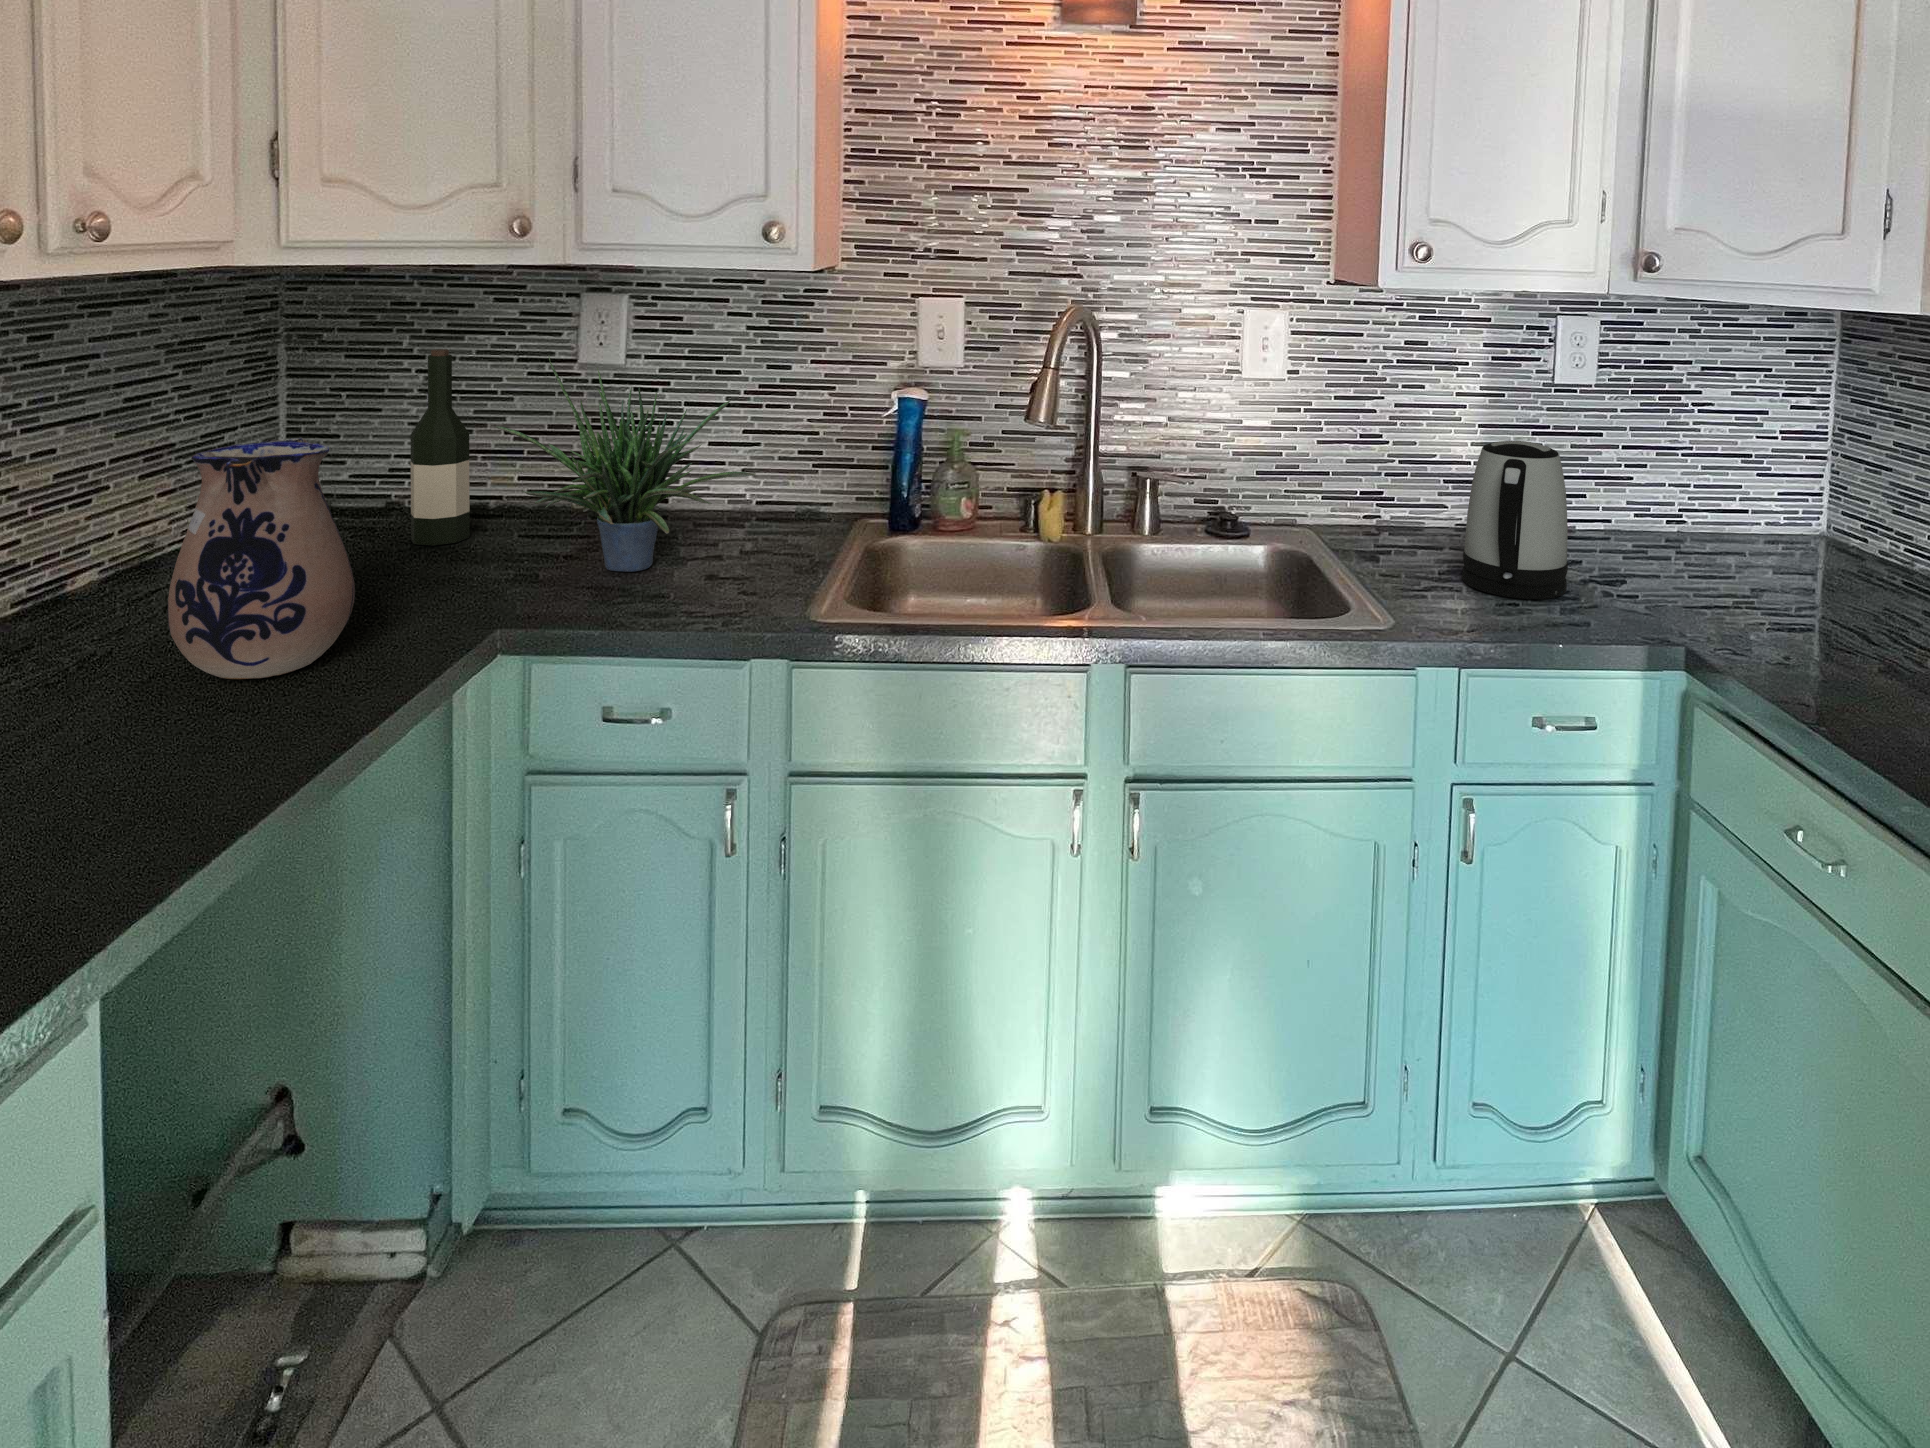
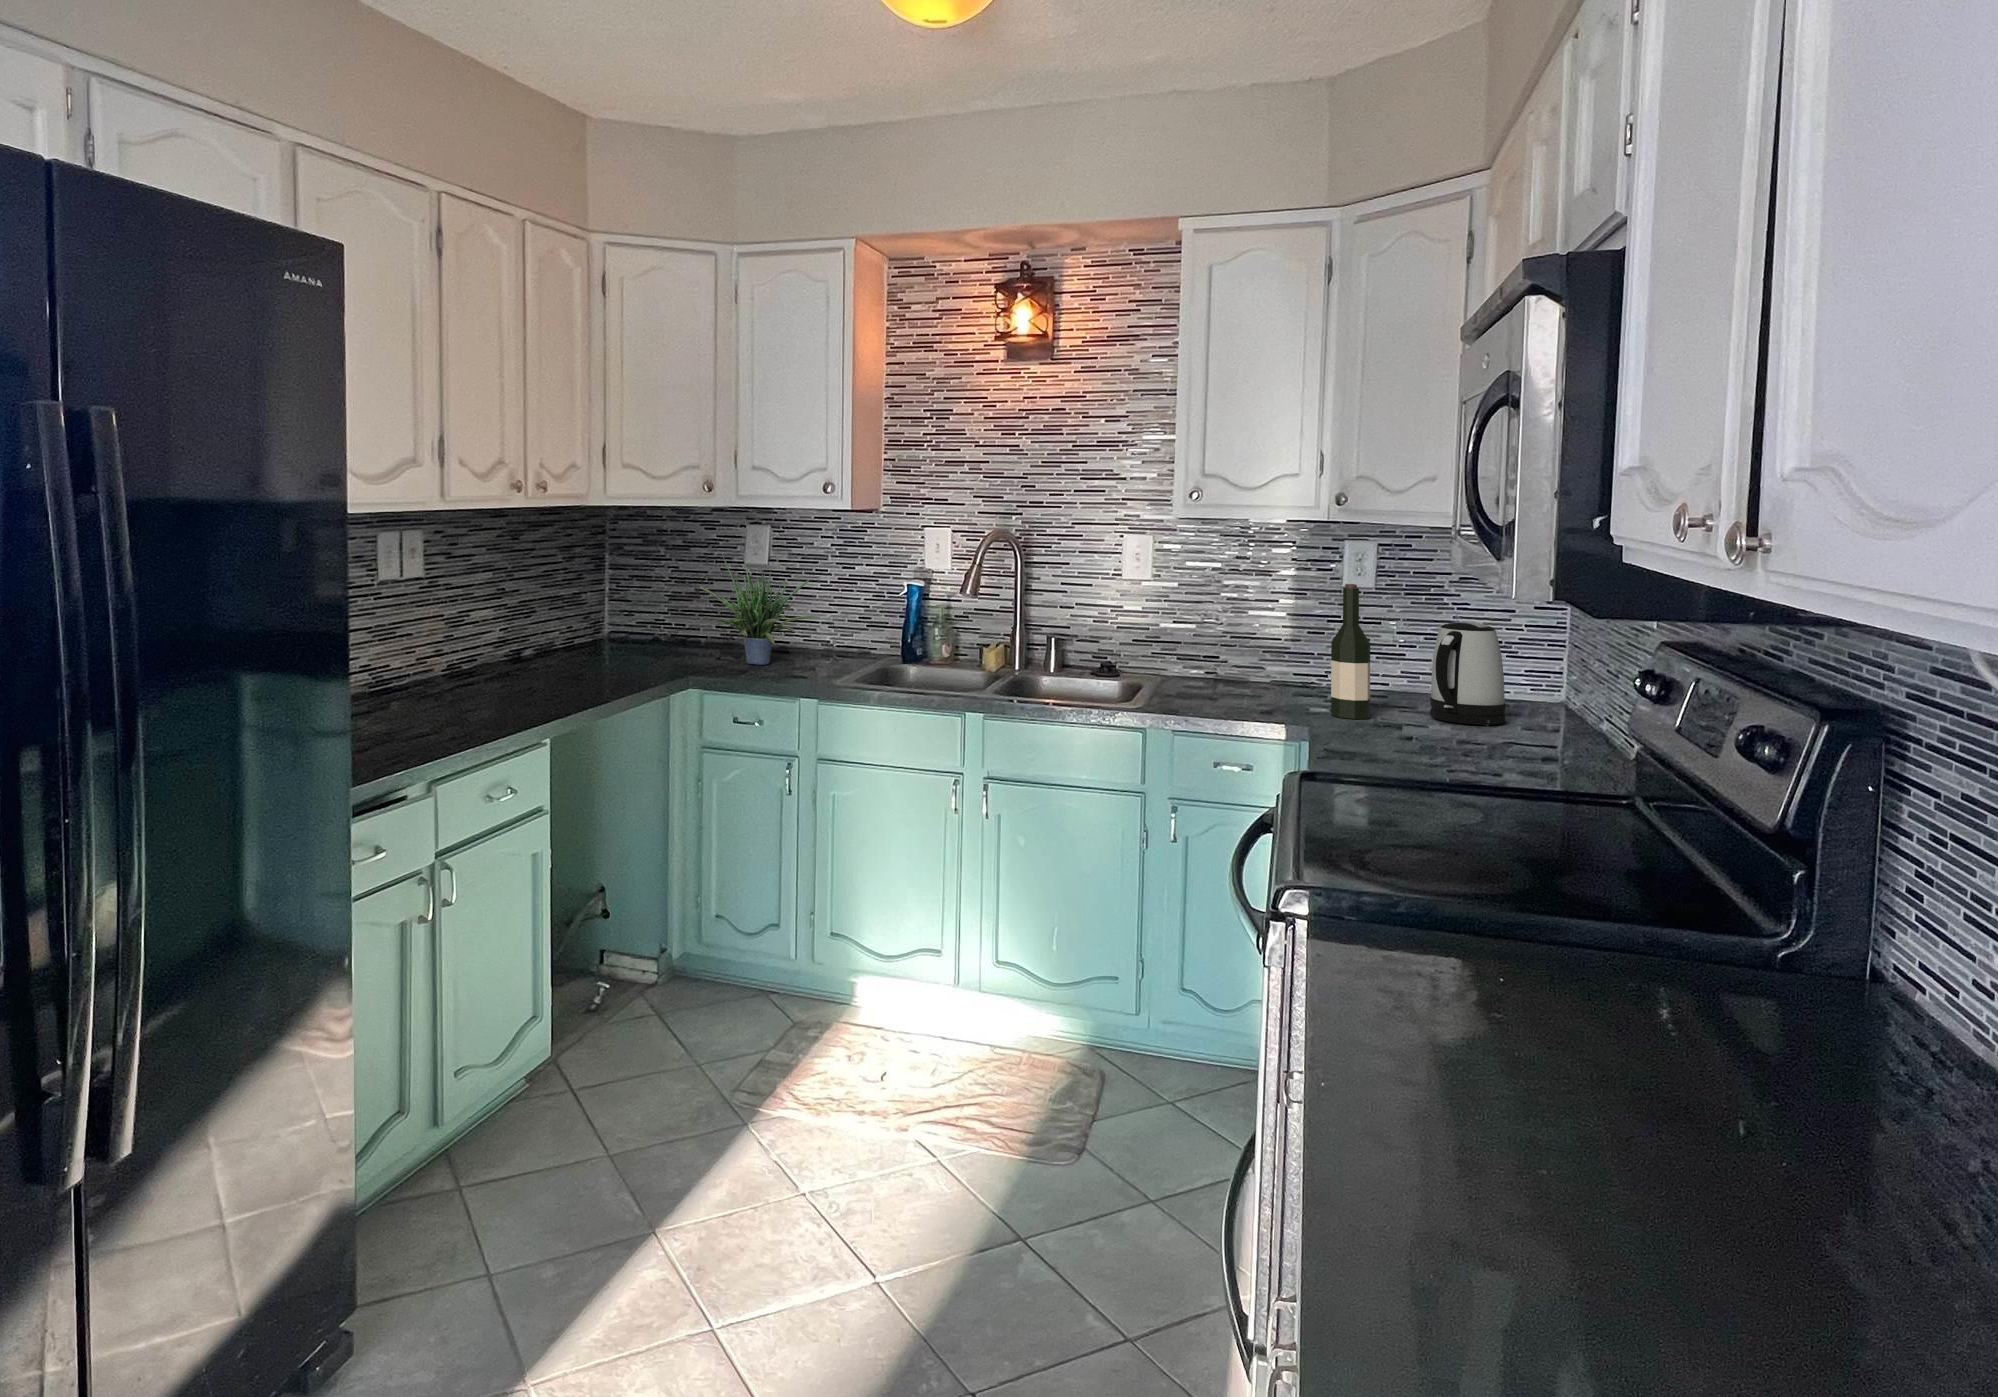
wine bottle: present [411,349,470,546] -> present [1331,584,1370,719]
ceramic pitcher: present [167,438,355,679] -> none [571,580,636,677]
kettle: present [1462,441,1568,599] -> present [1430,622,1506,726]

